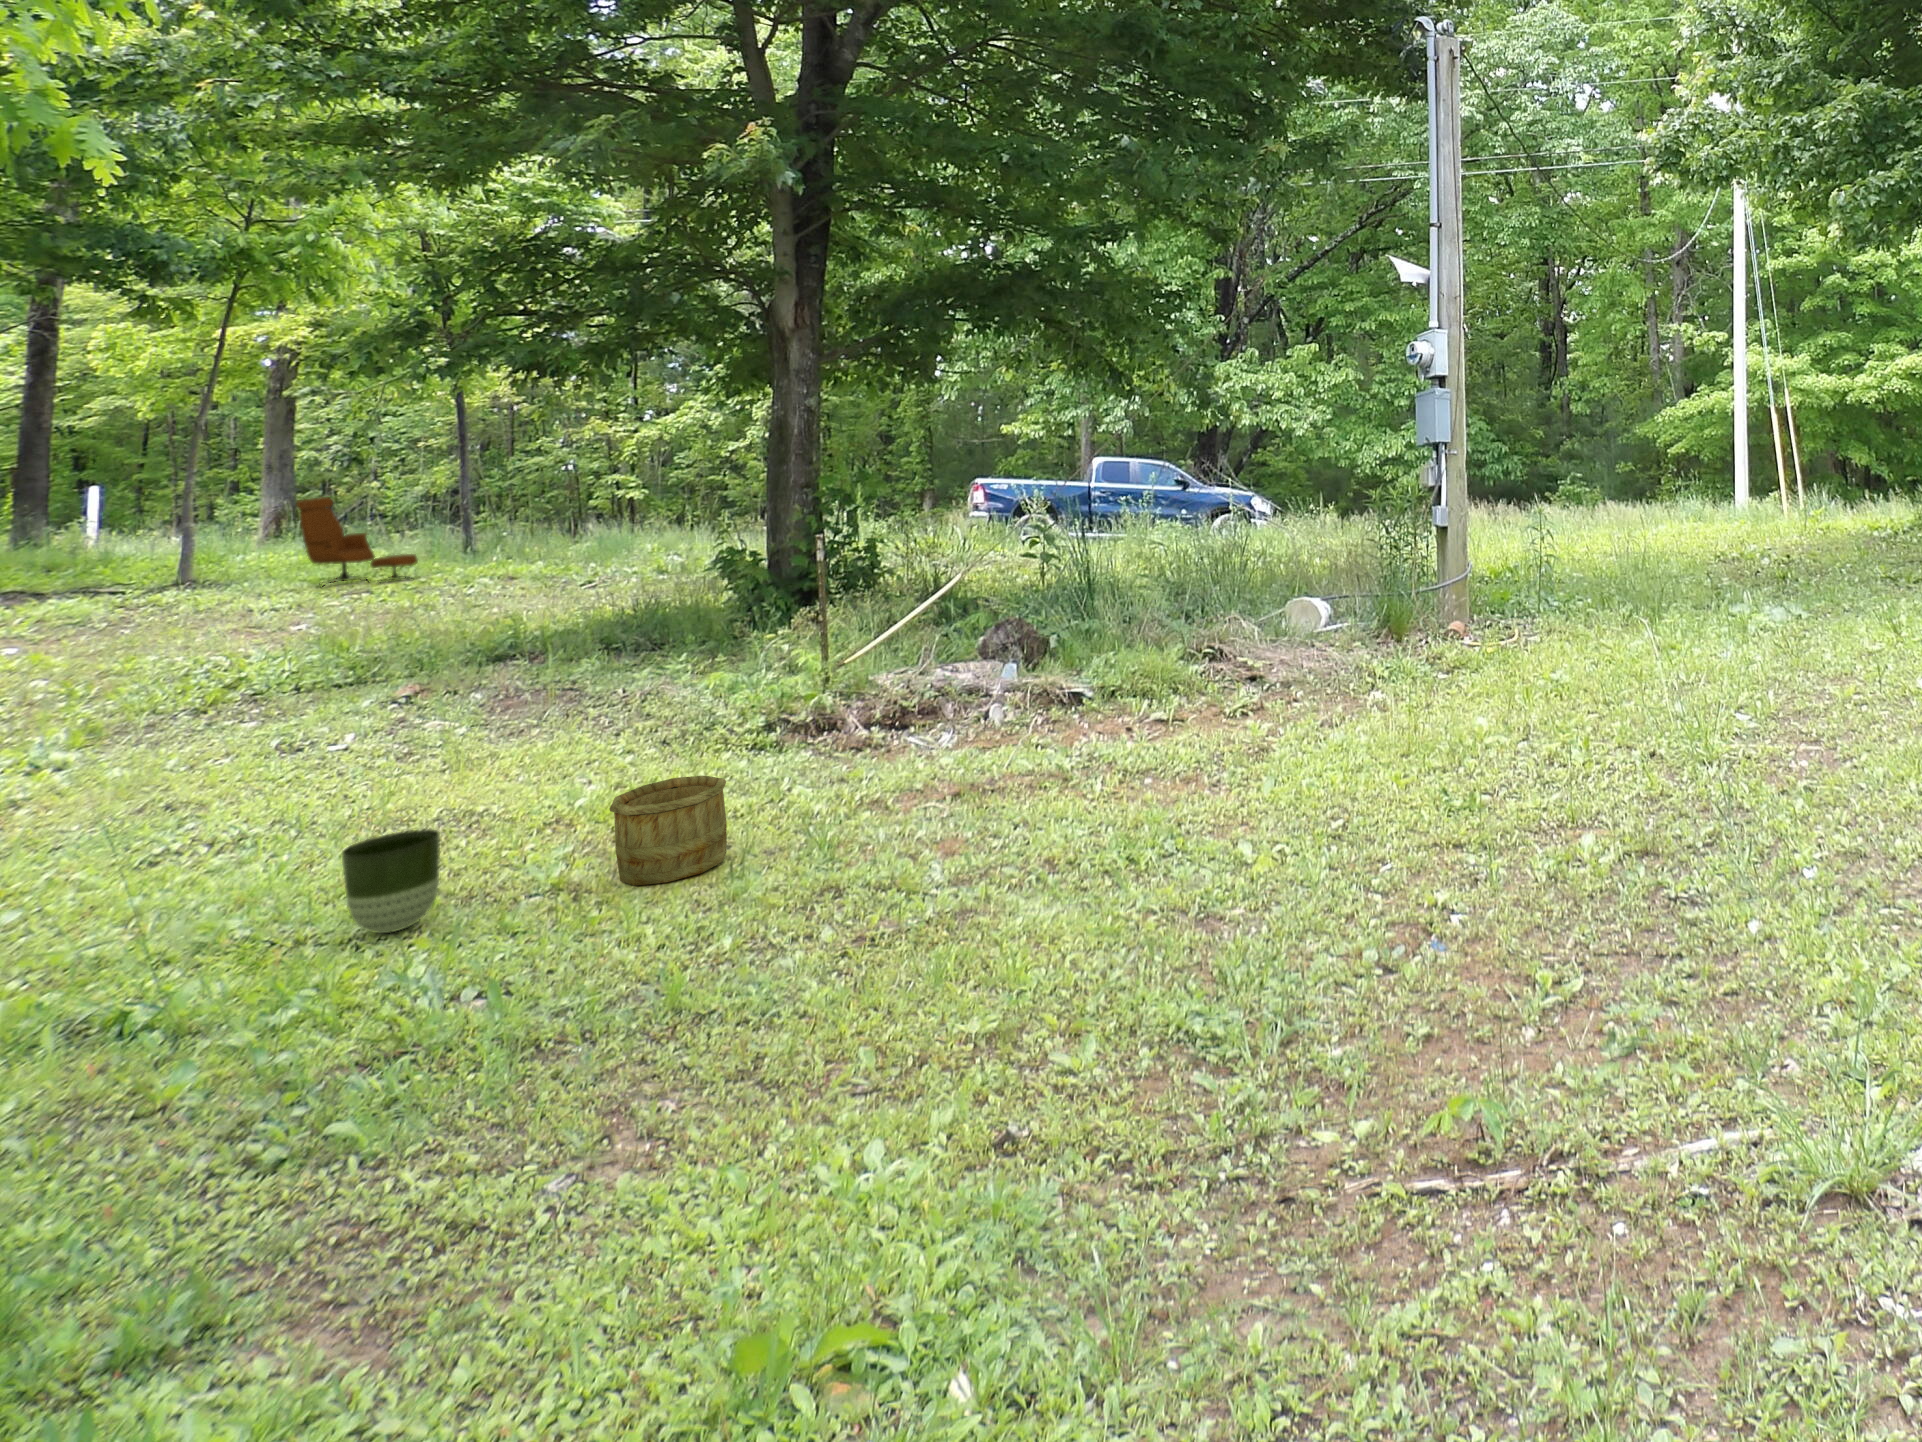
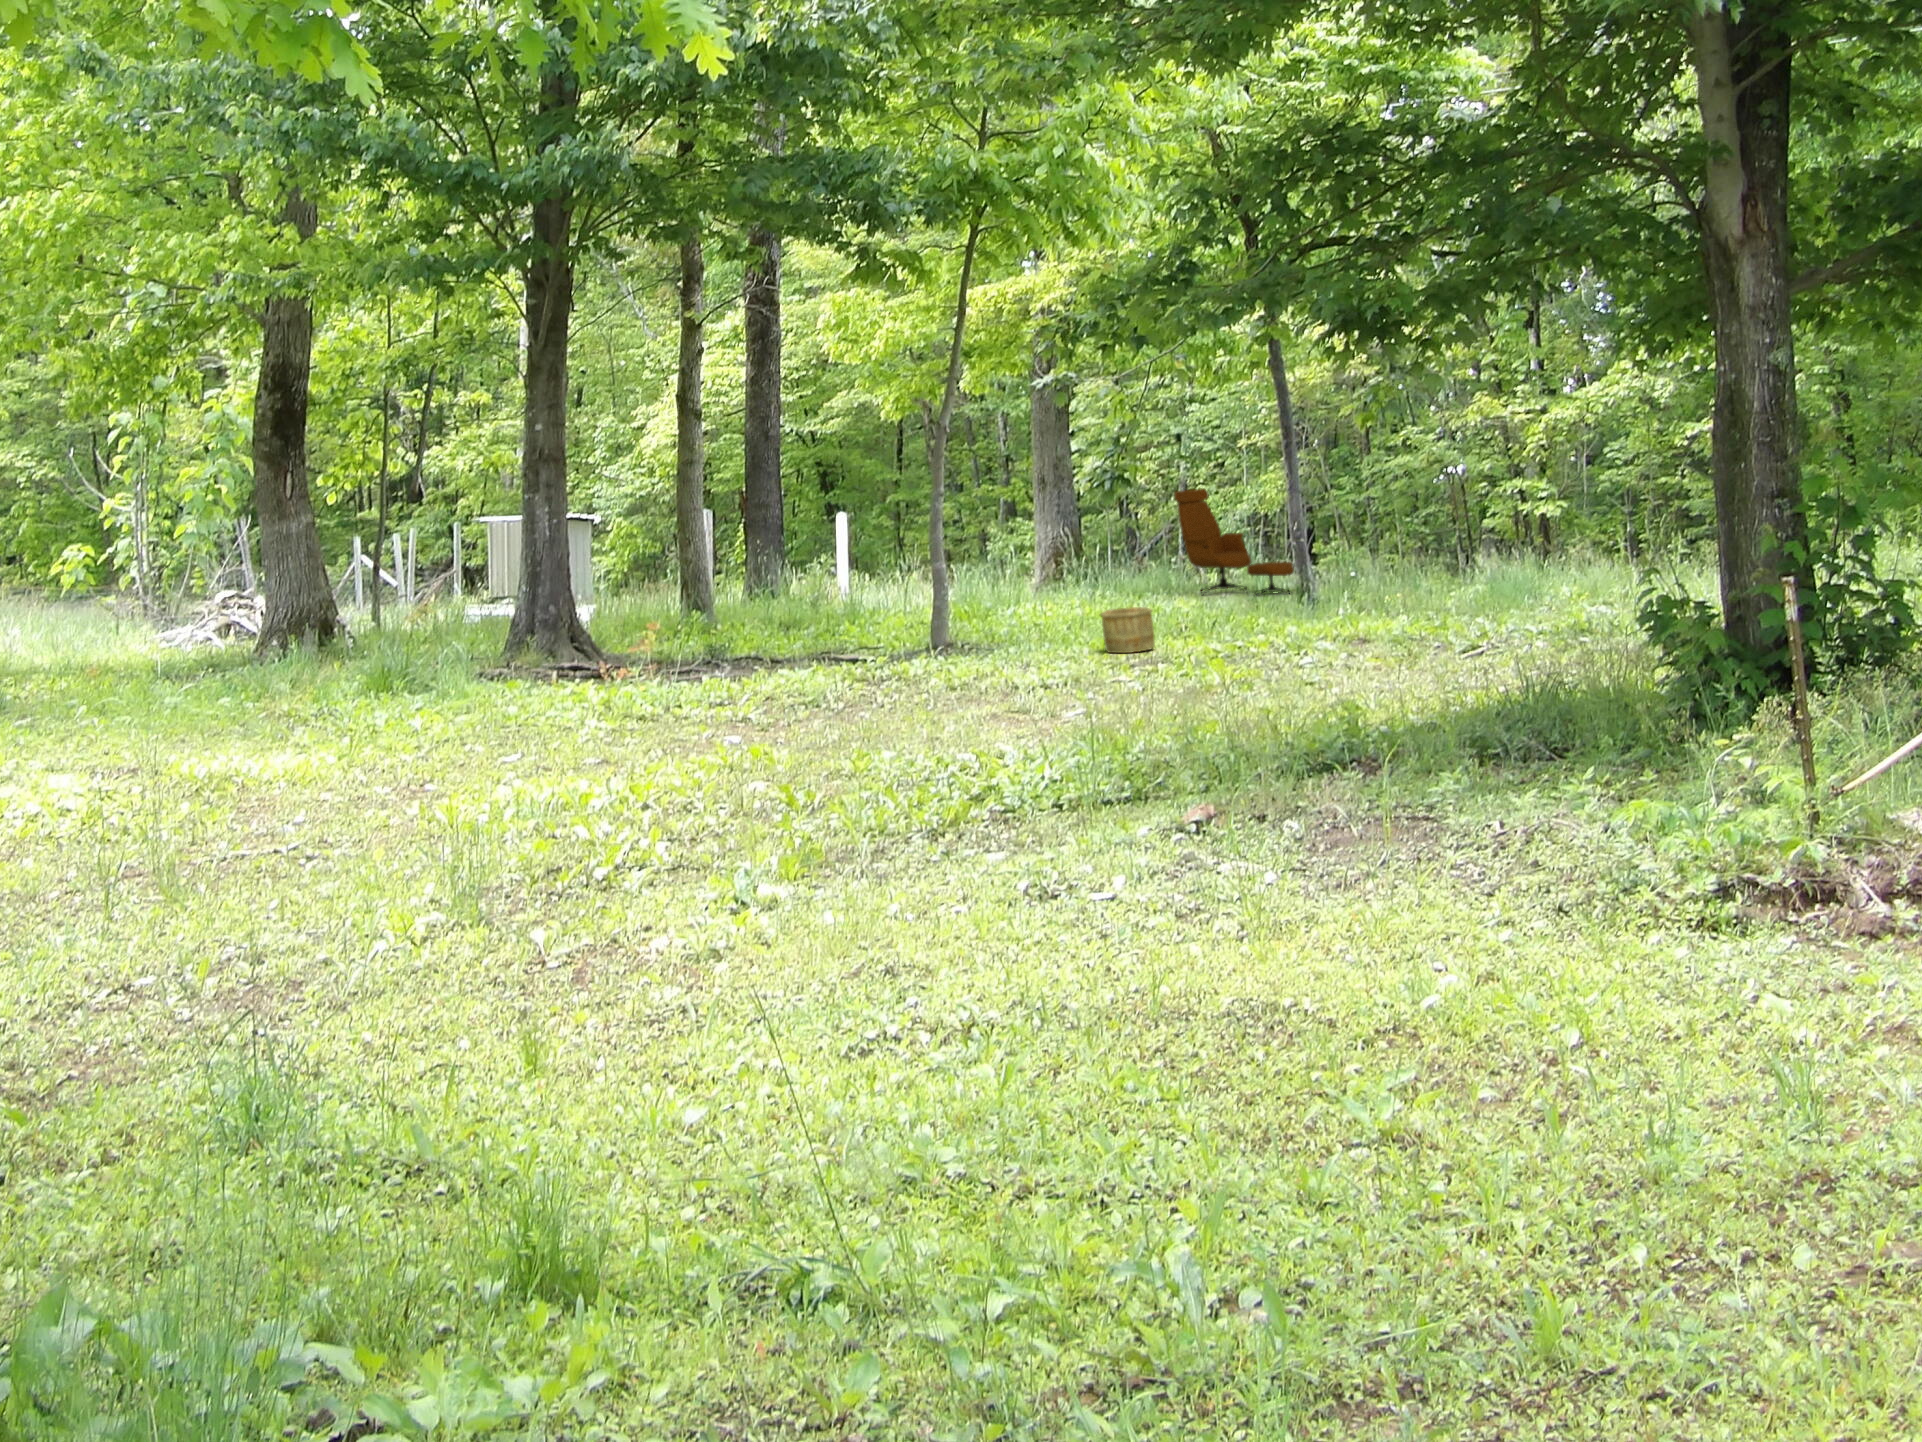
wooden bucket: present [610,776,727,886] -> present [1100,607,1155,653]
planter: present [342,829,440,933] -> none [1121,955,1238,1102]

